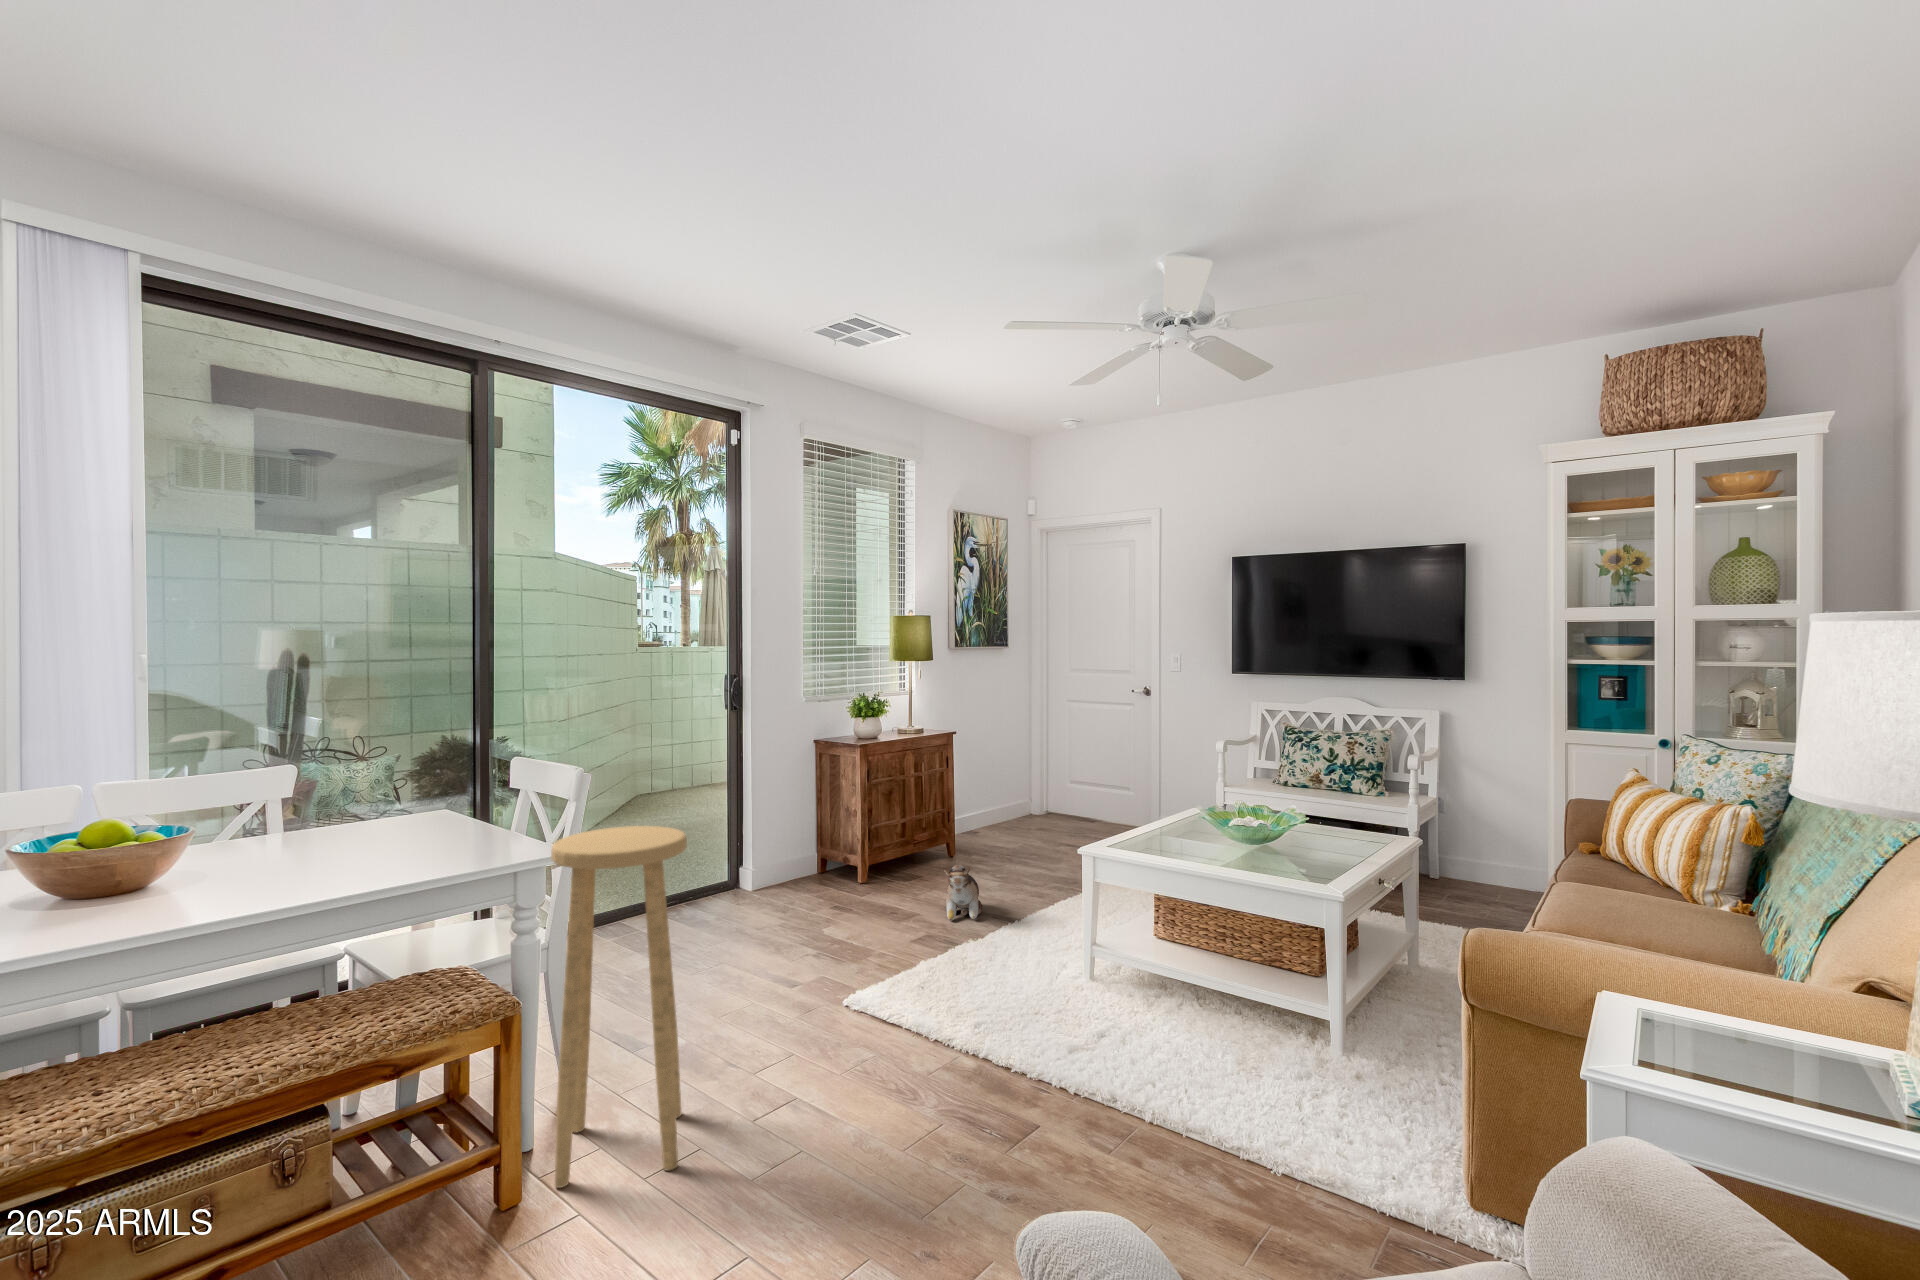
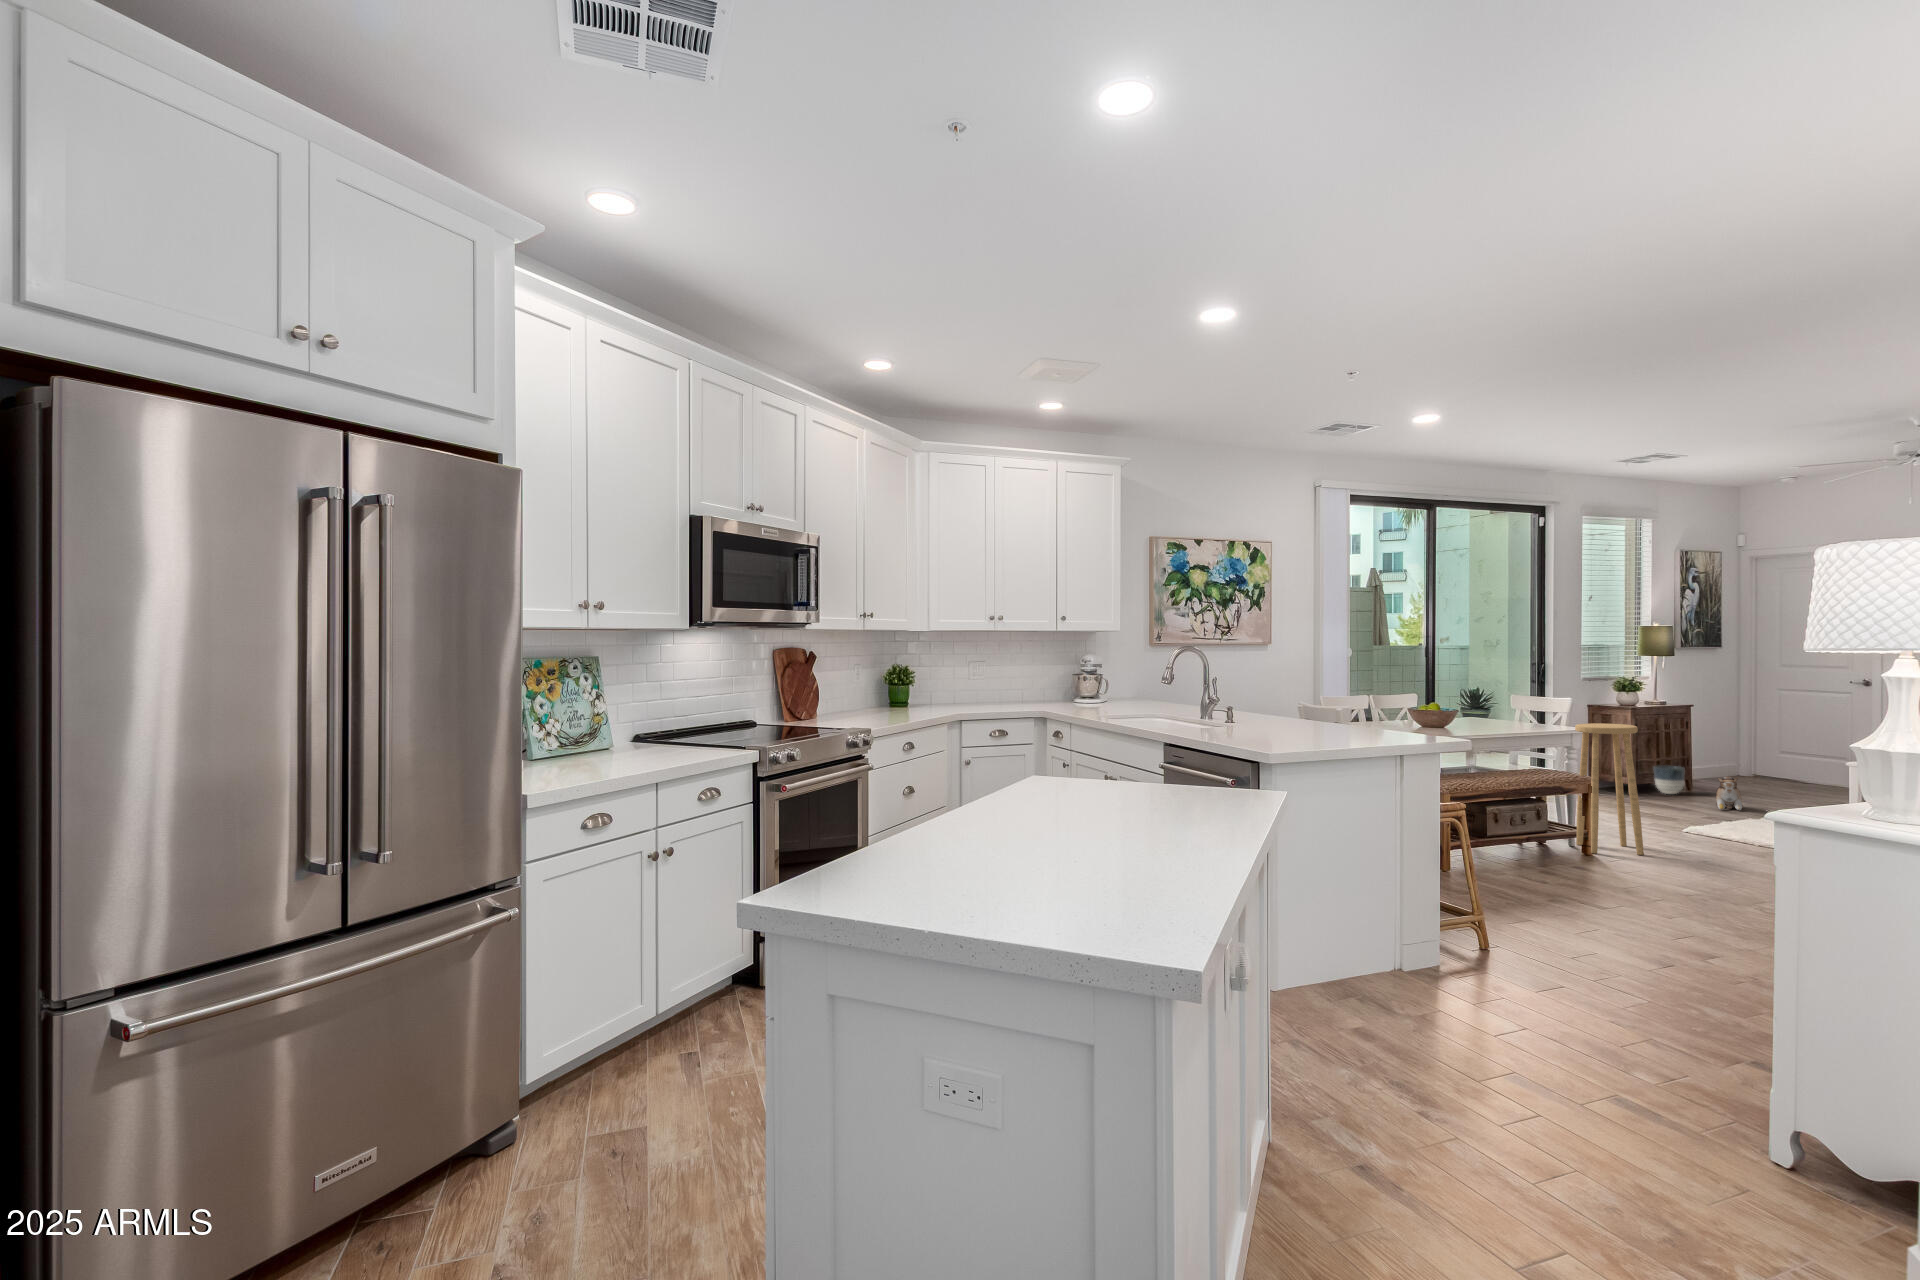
planter: none [889,832,928,880] -> present [1654,765,1684,794]

